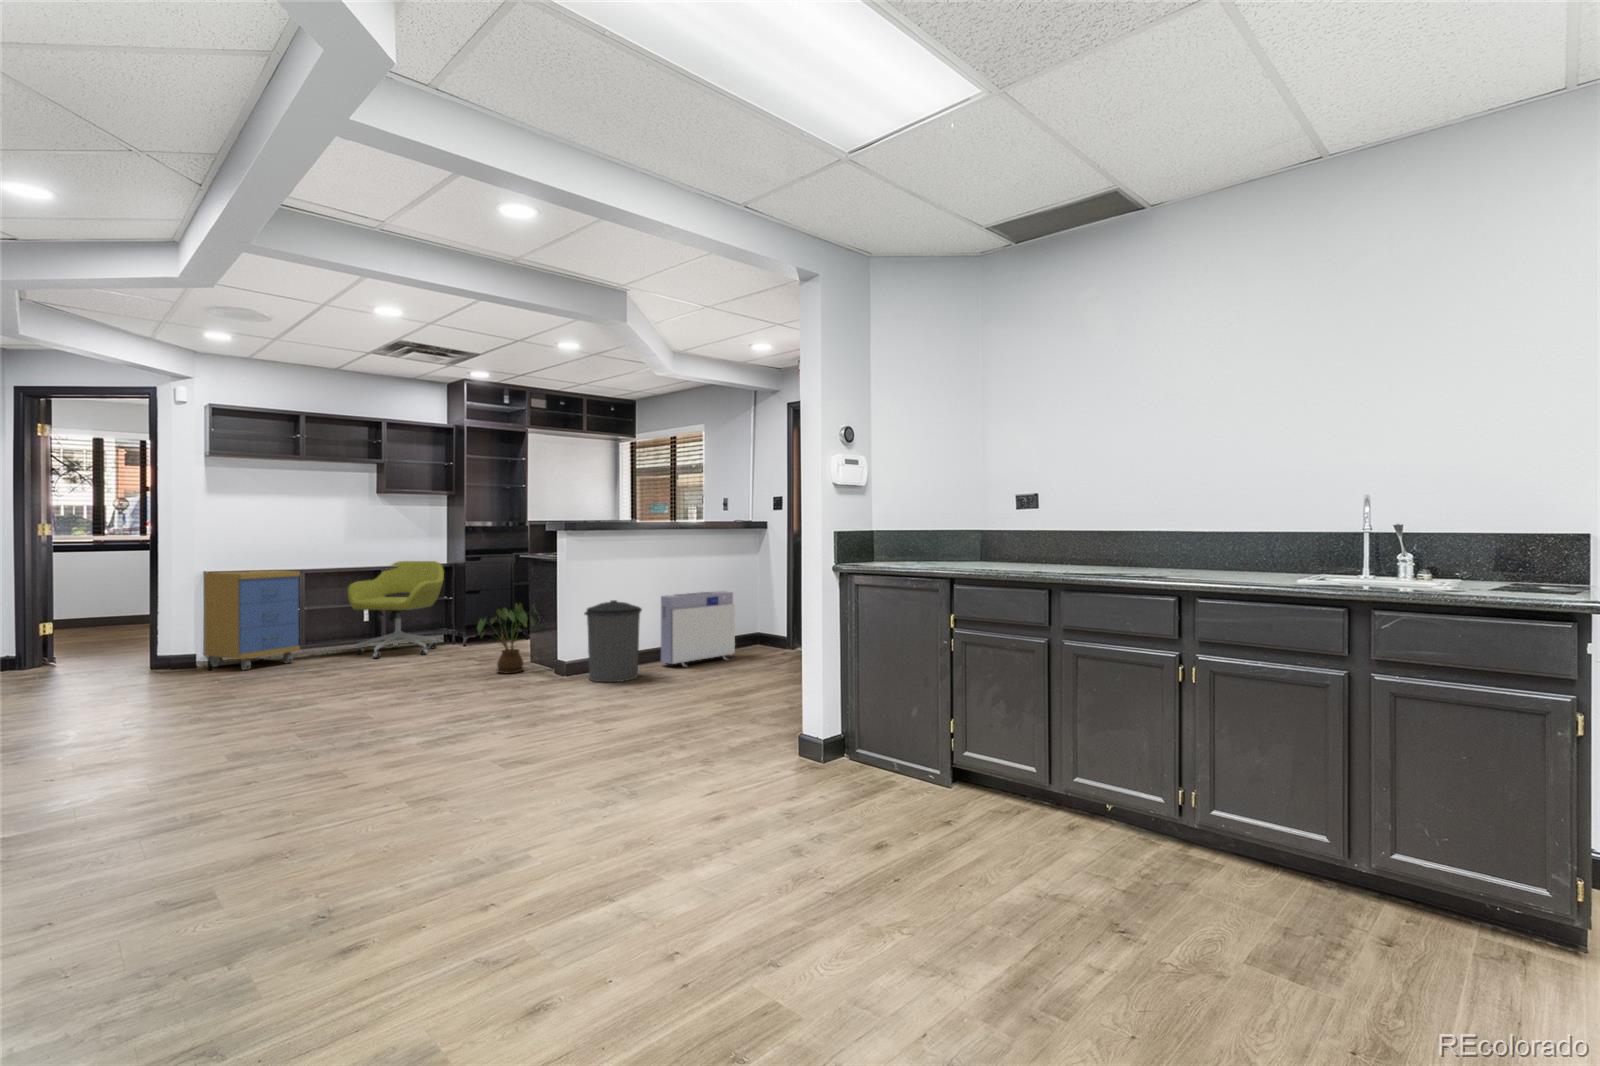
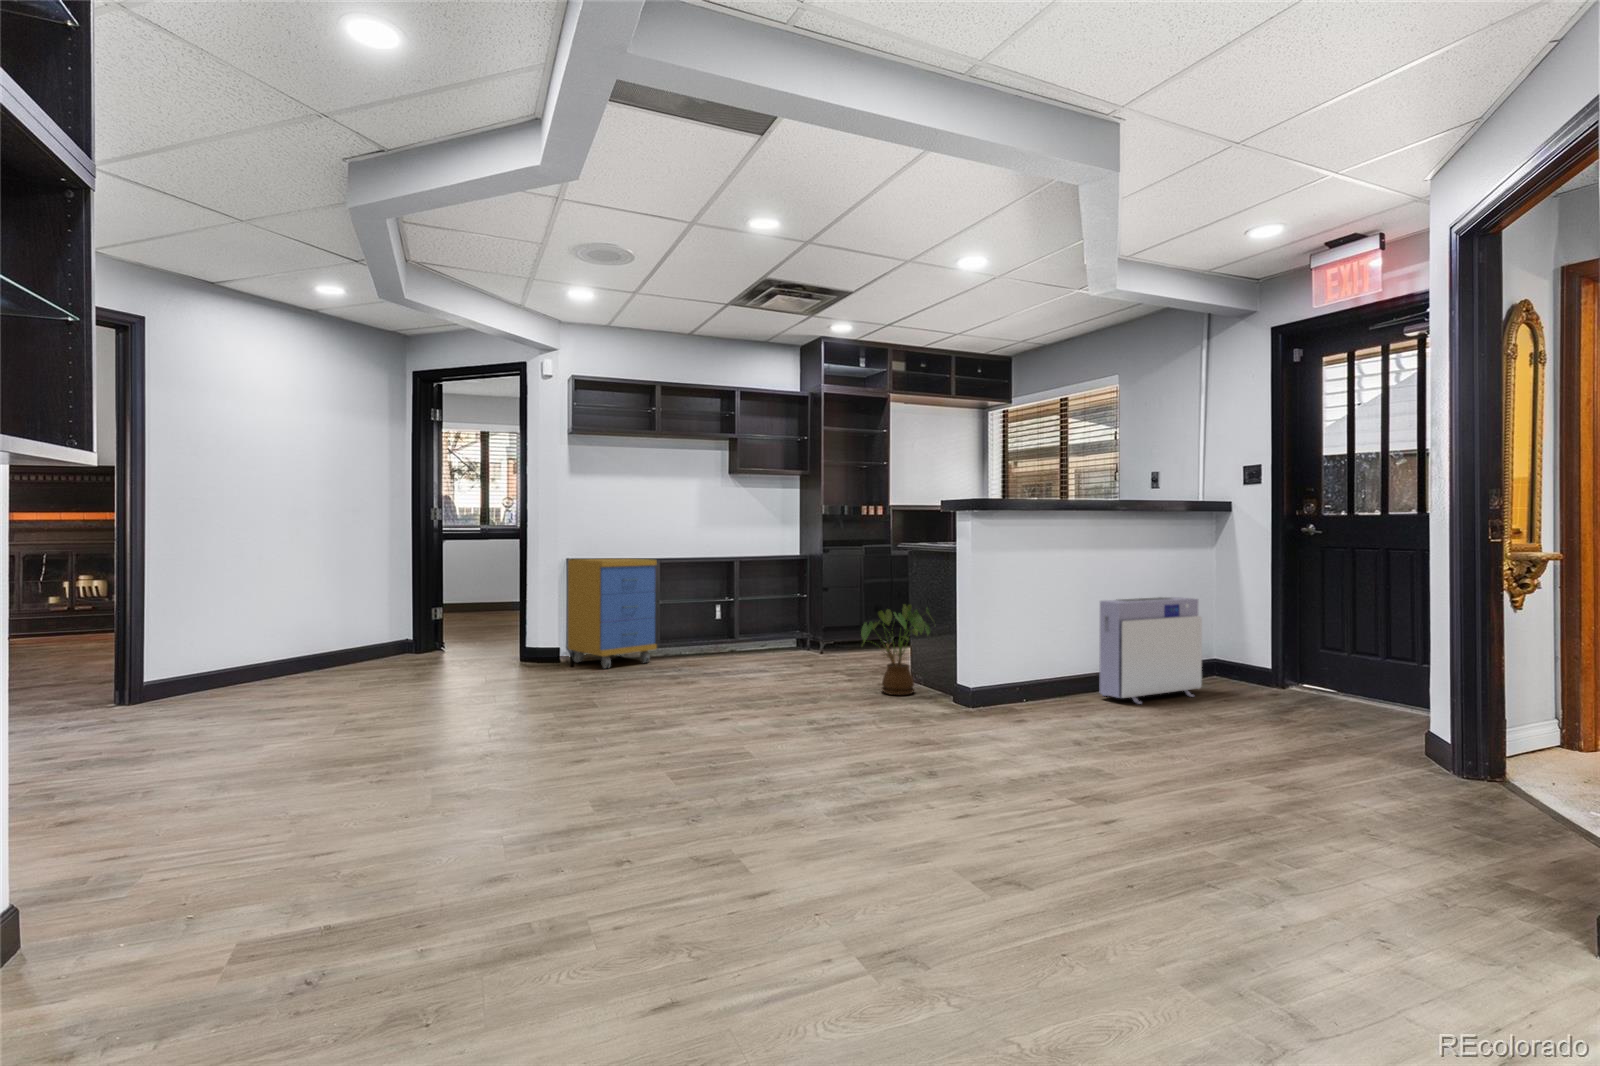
office chair: present [348,561,444,658] -> none [702,551,800,663]
trash can: present [584,600,642,682] -> none [1009,604,1087,721]

